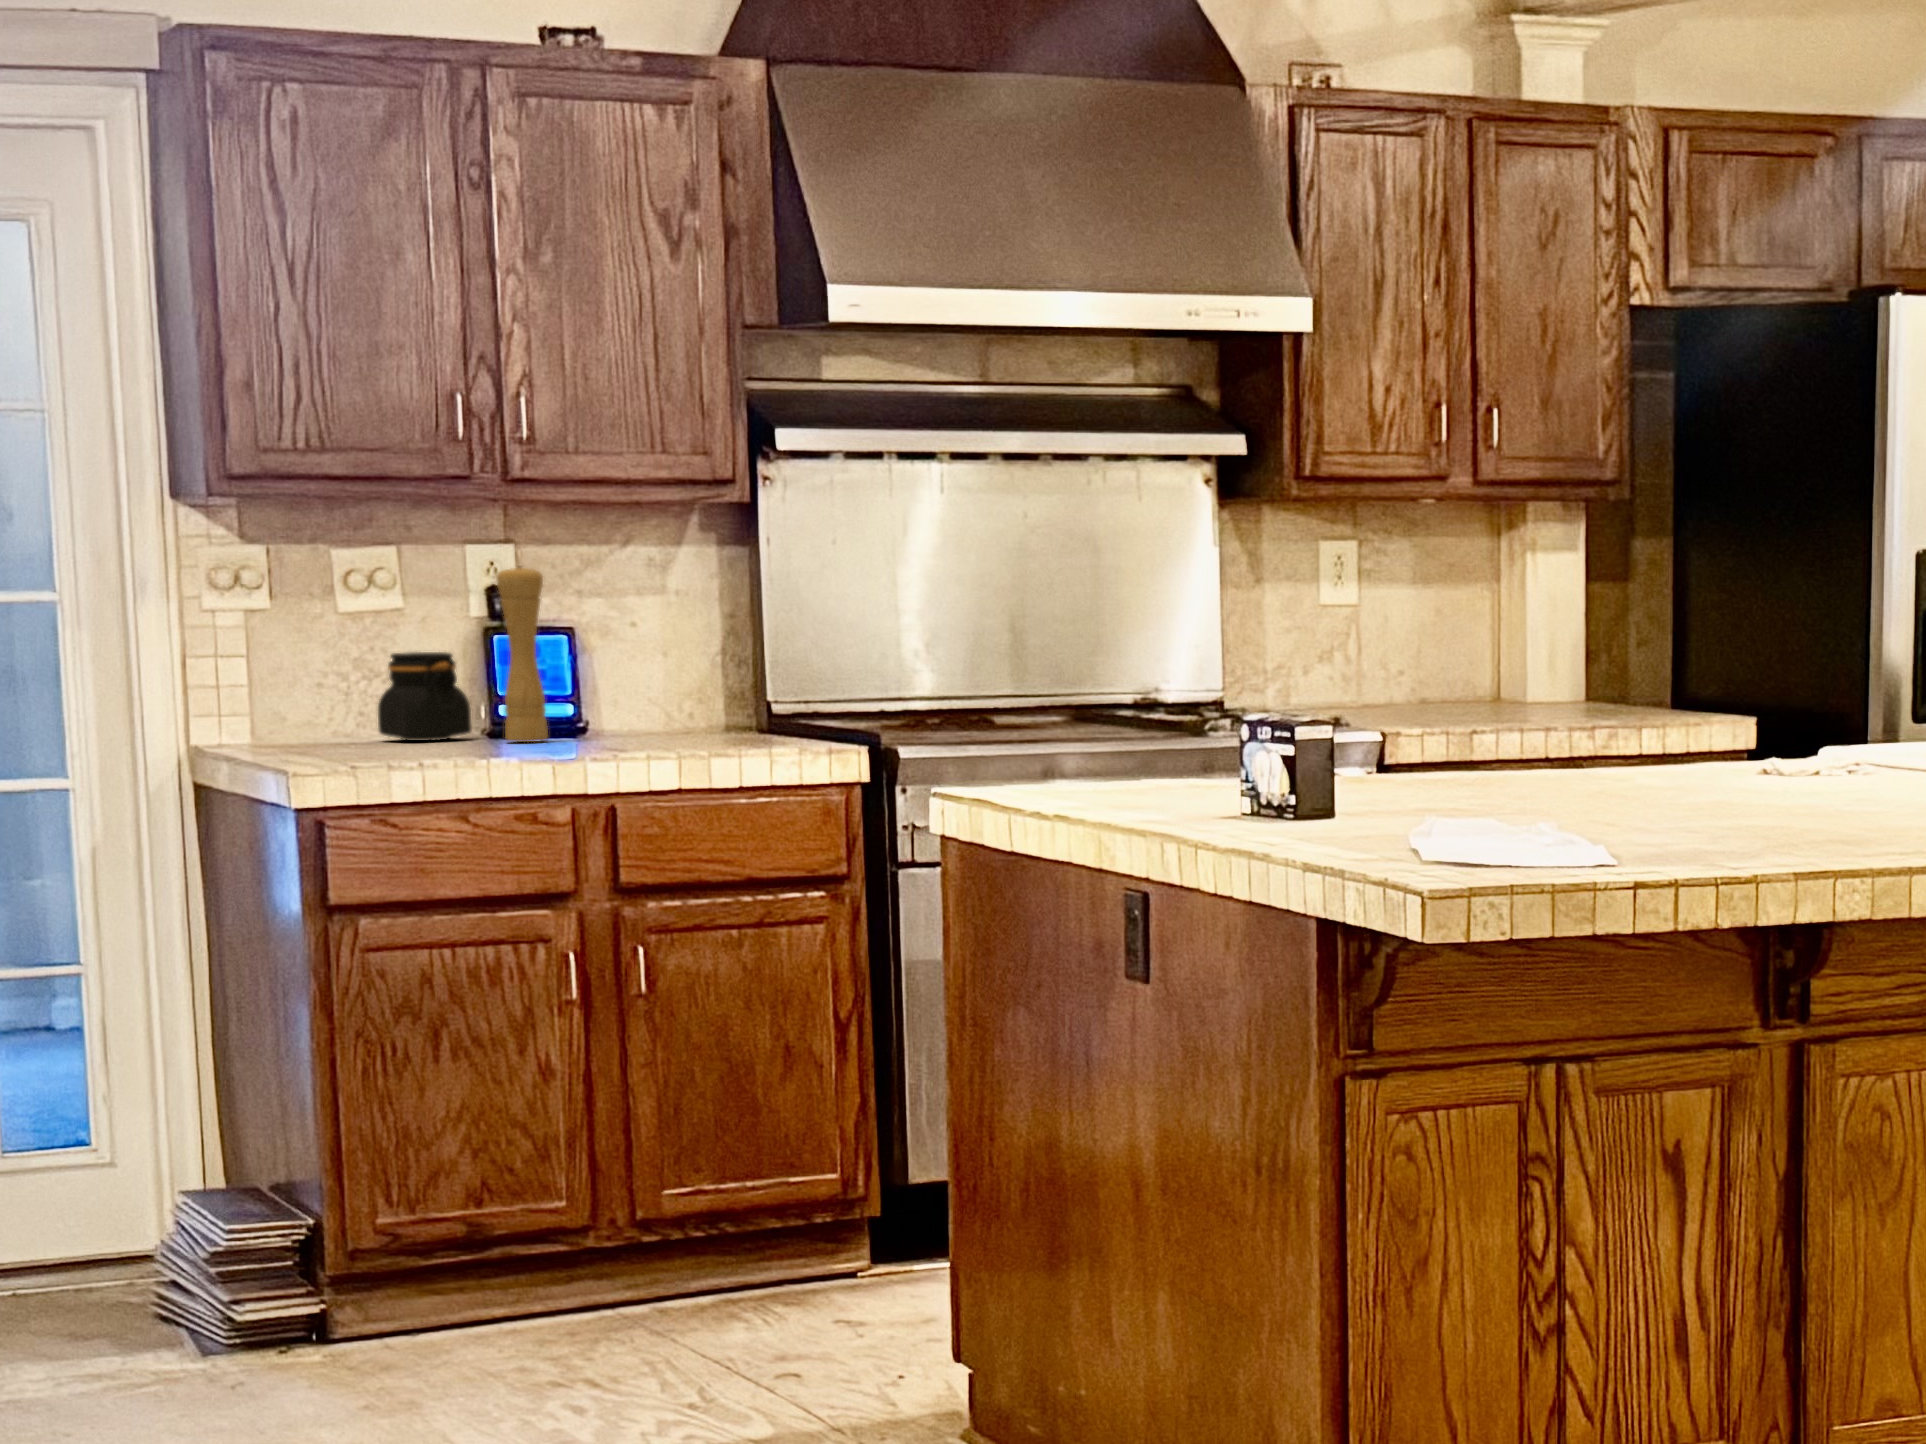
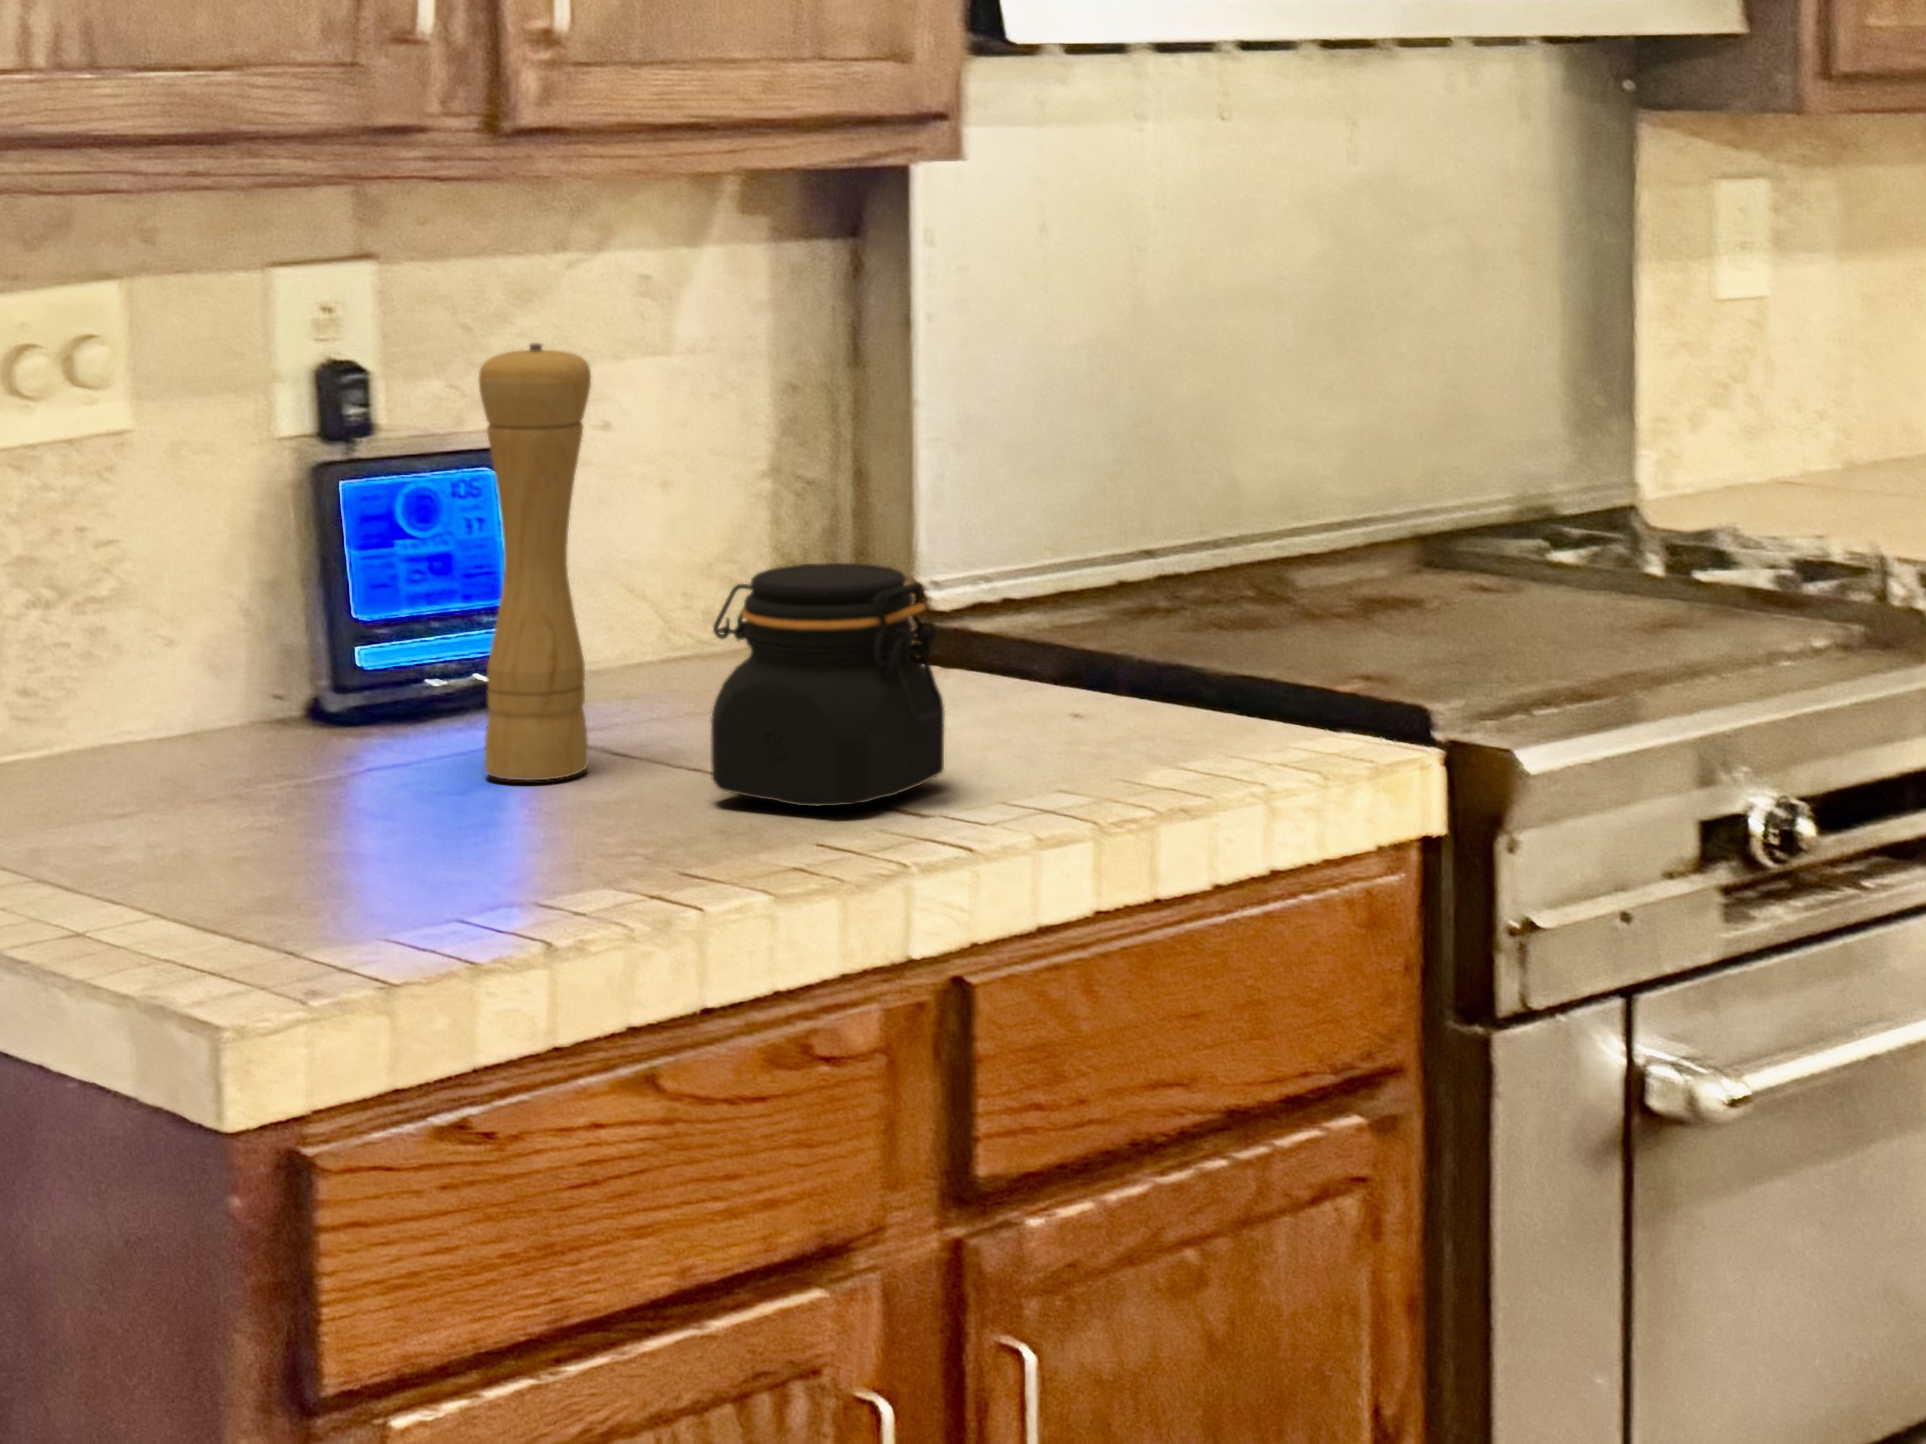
jar: present [378,652,471,741] -> present [711,563,945,806]

